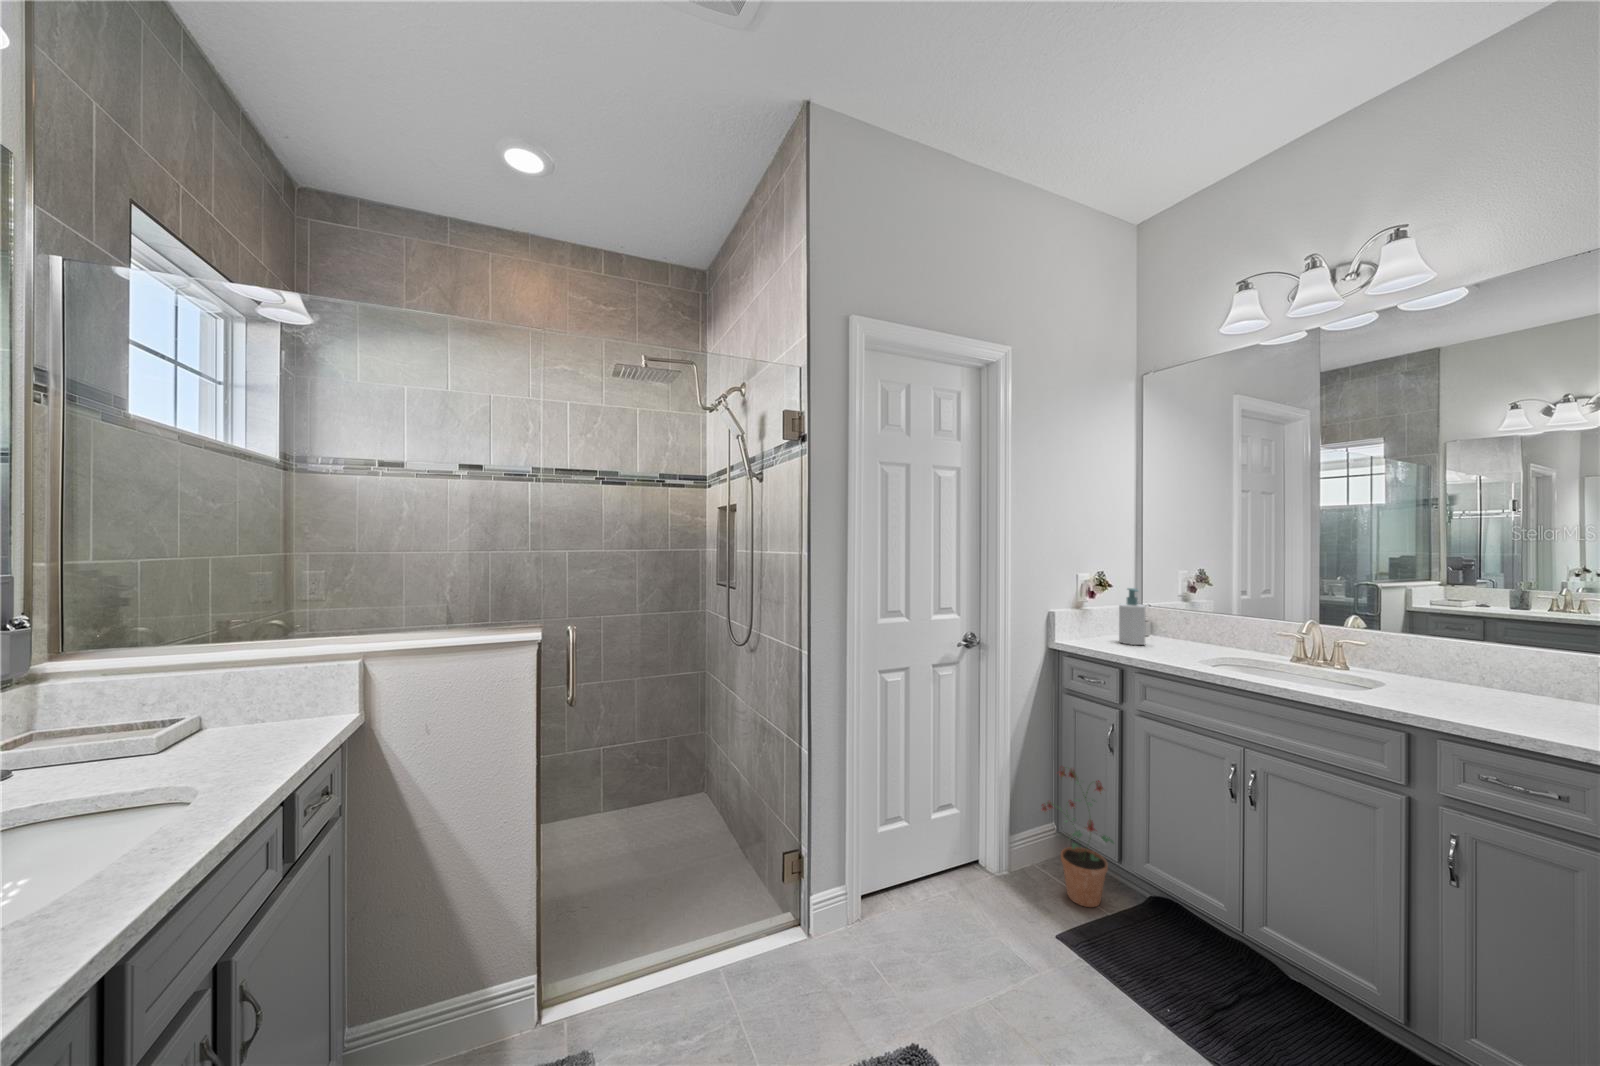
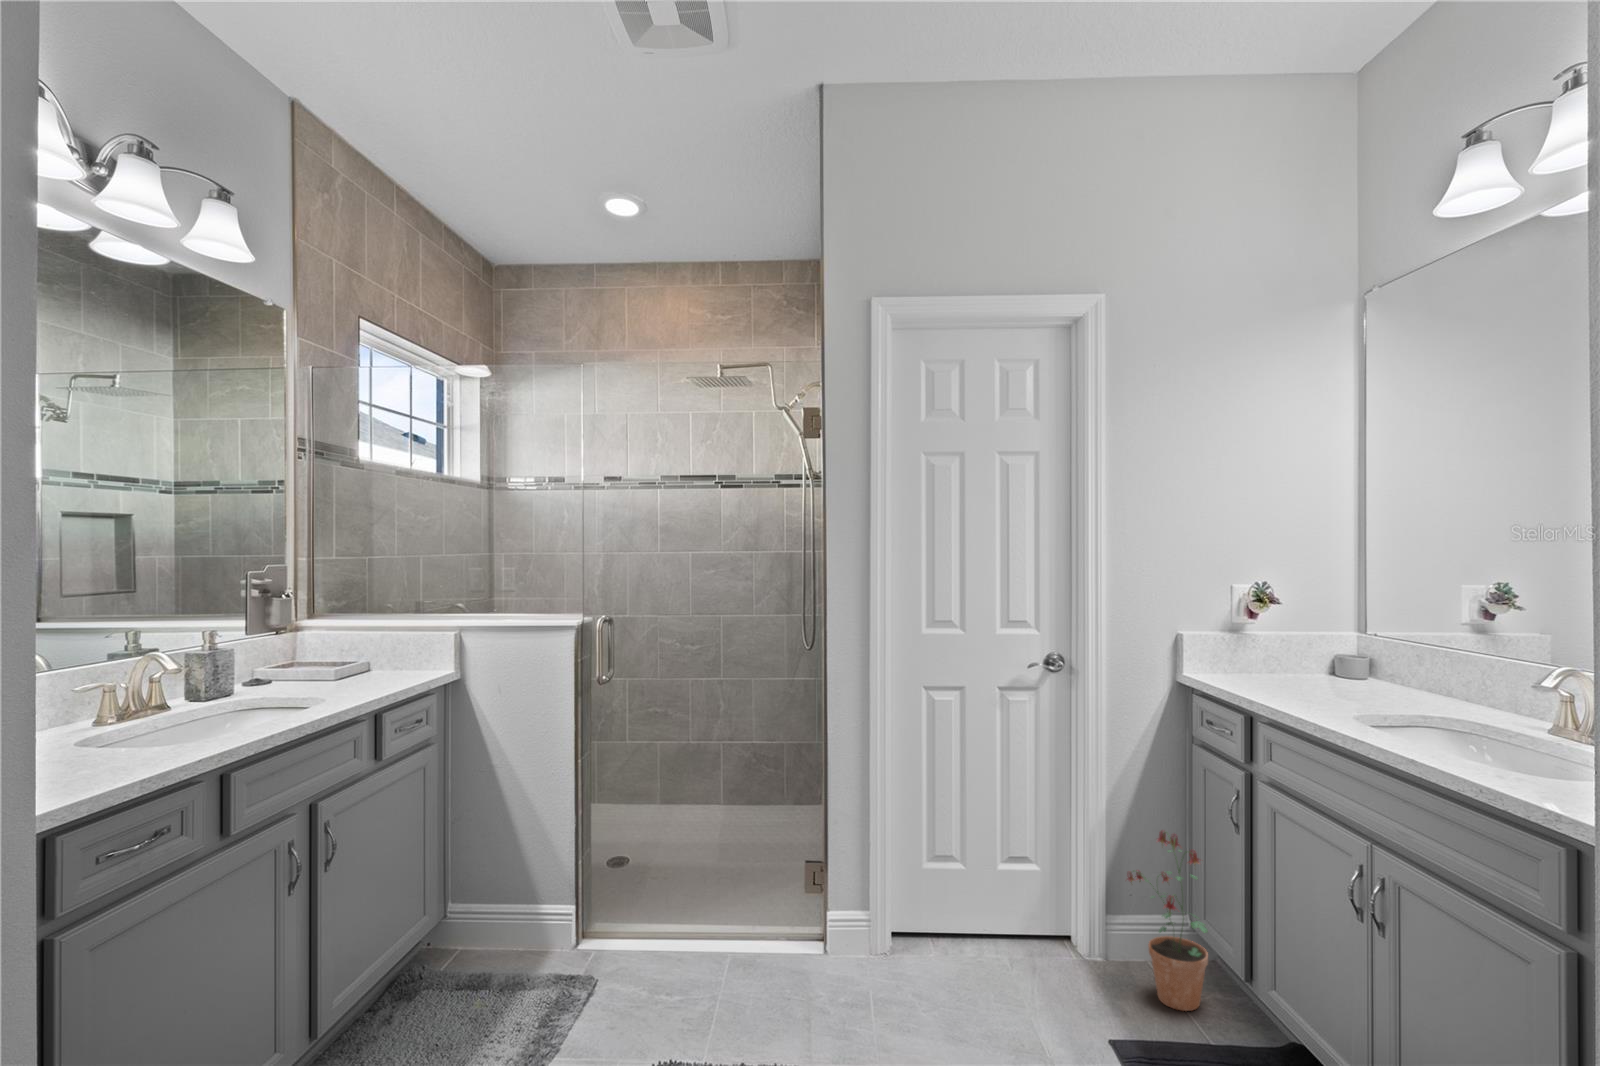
soap bottle: present [1119,588,1145,645] -> none [1275,606,1317,684]

